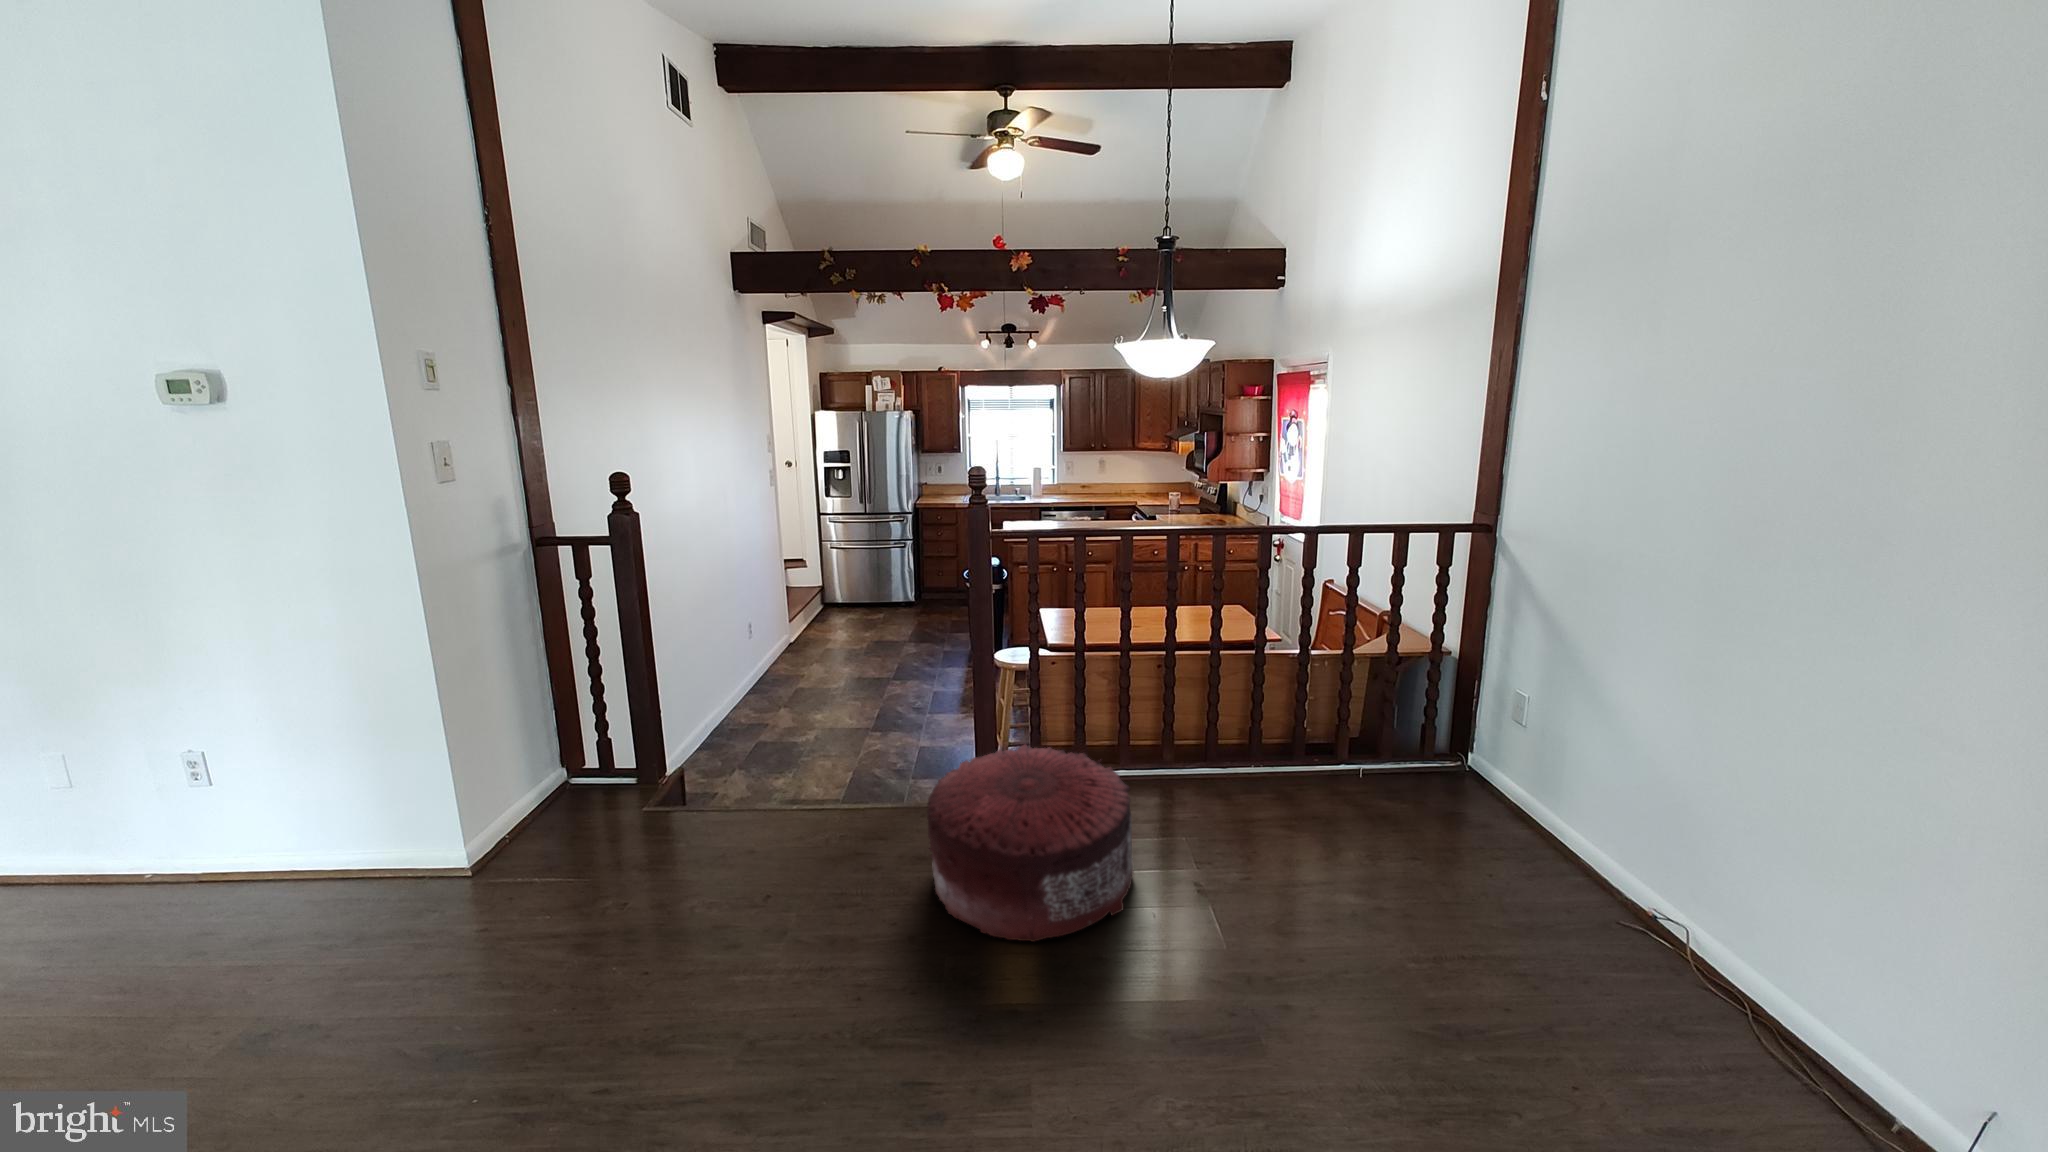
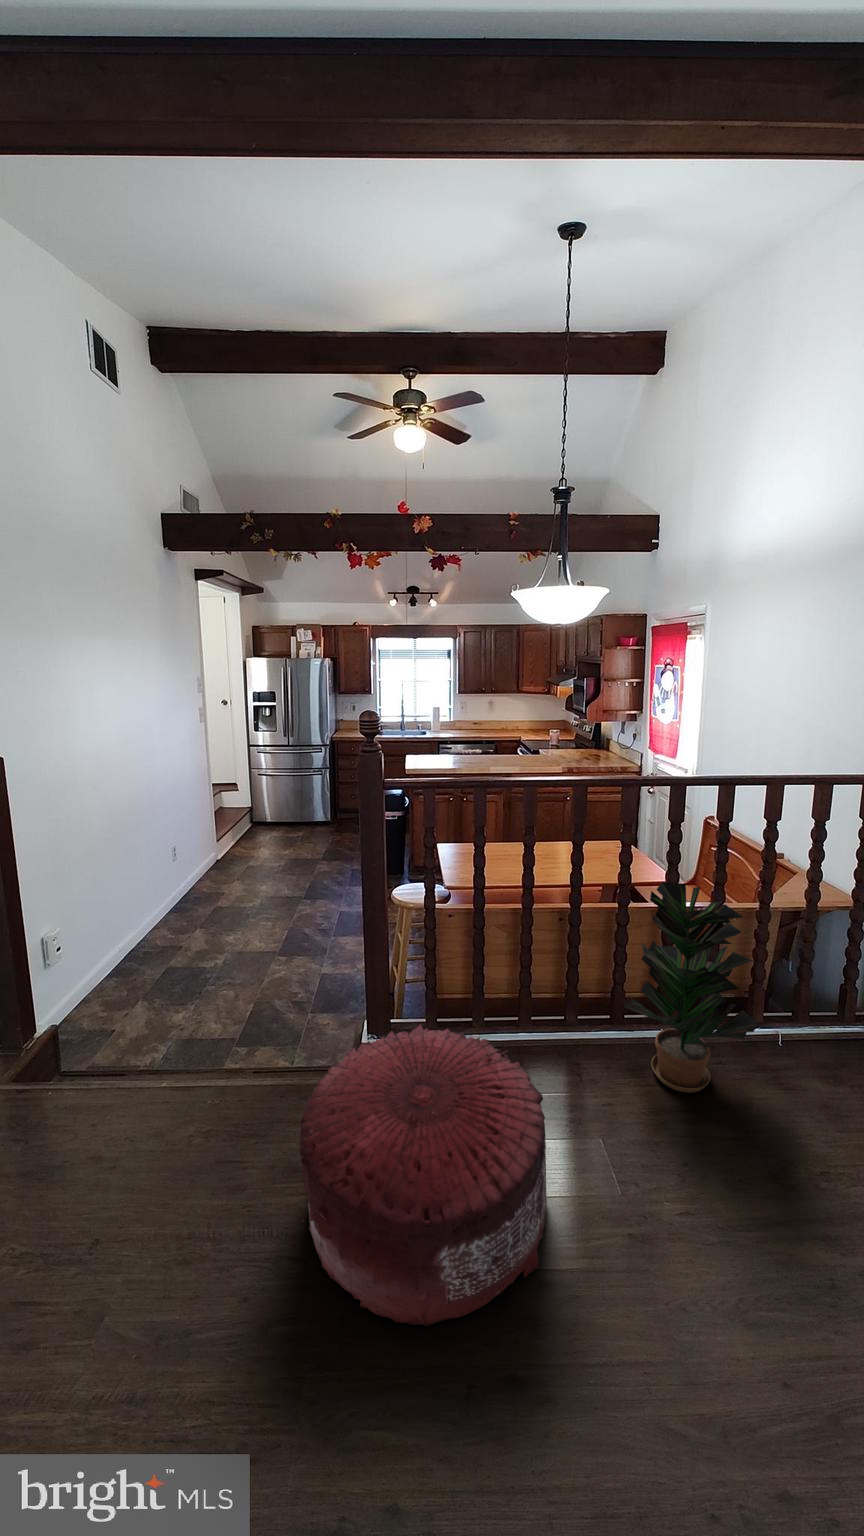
potted plant: none [1208,622,1332,811] -> present [621,882,759,1093]

